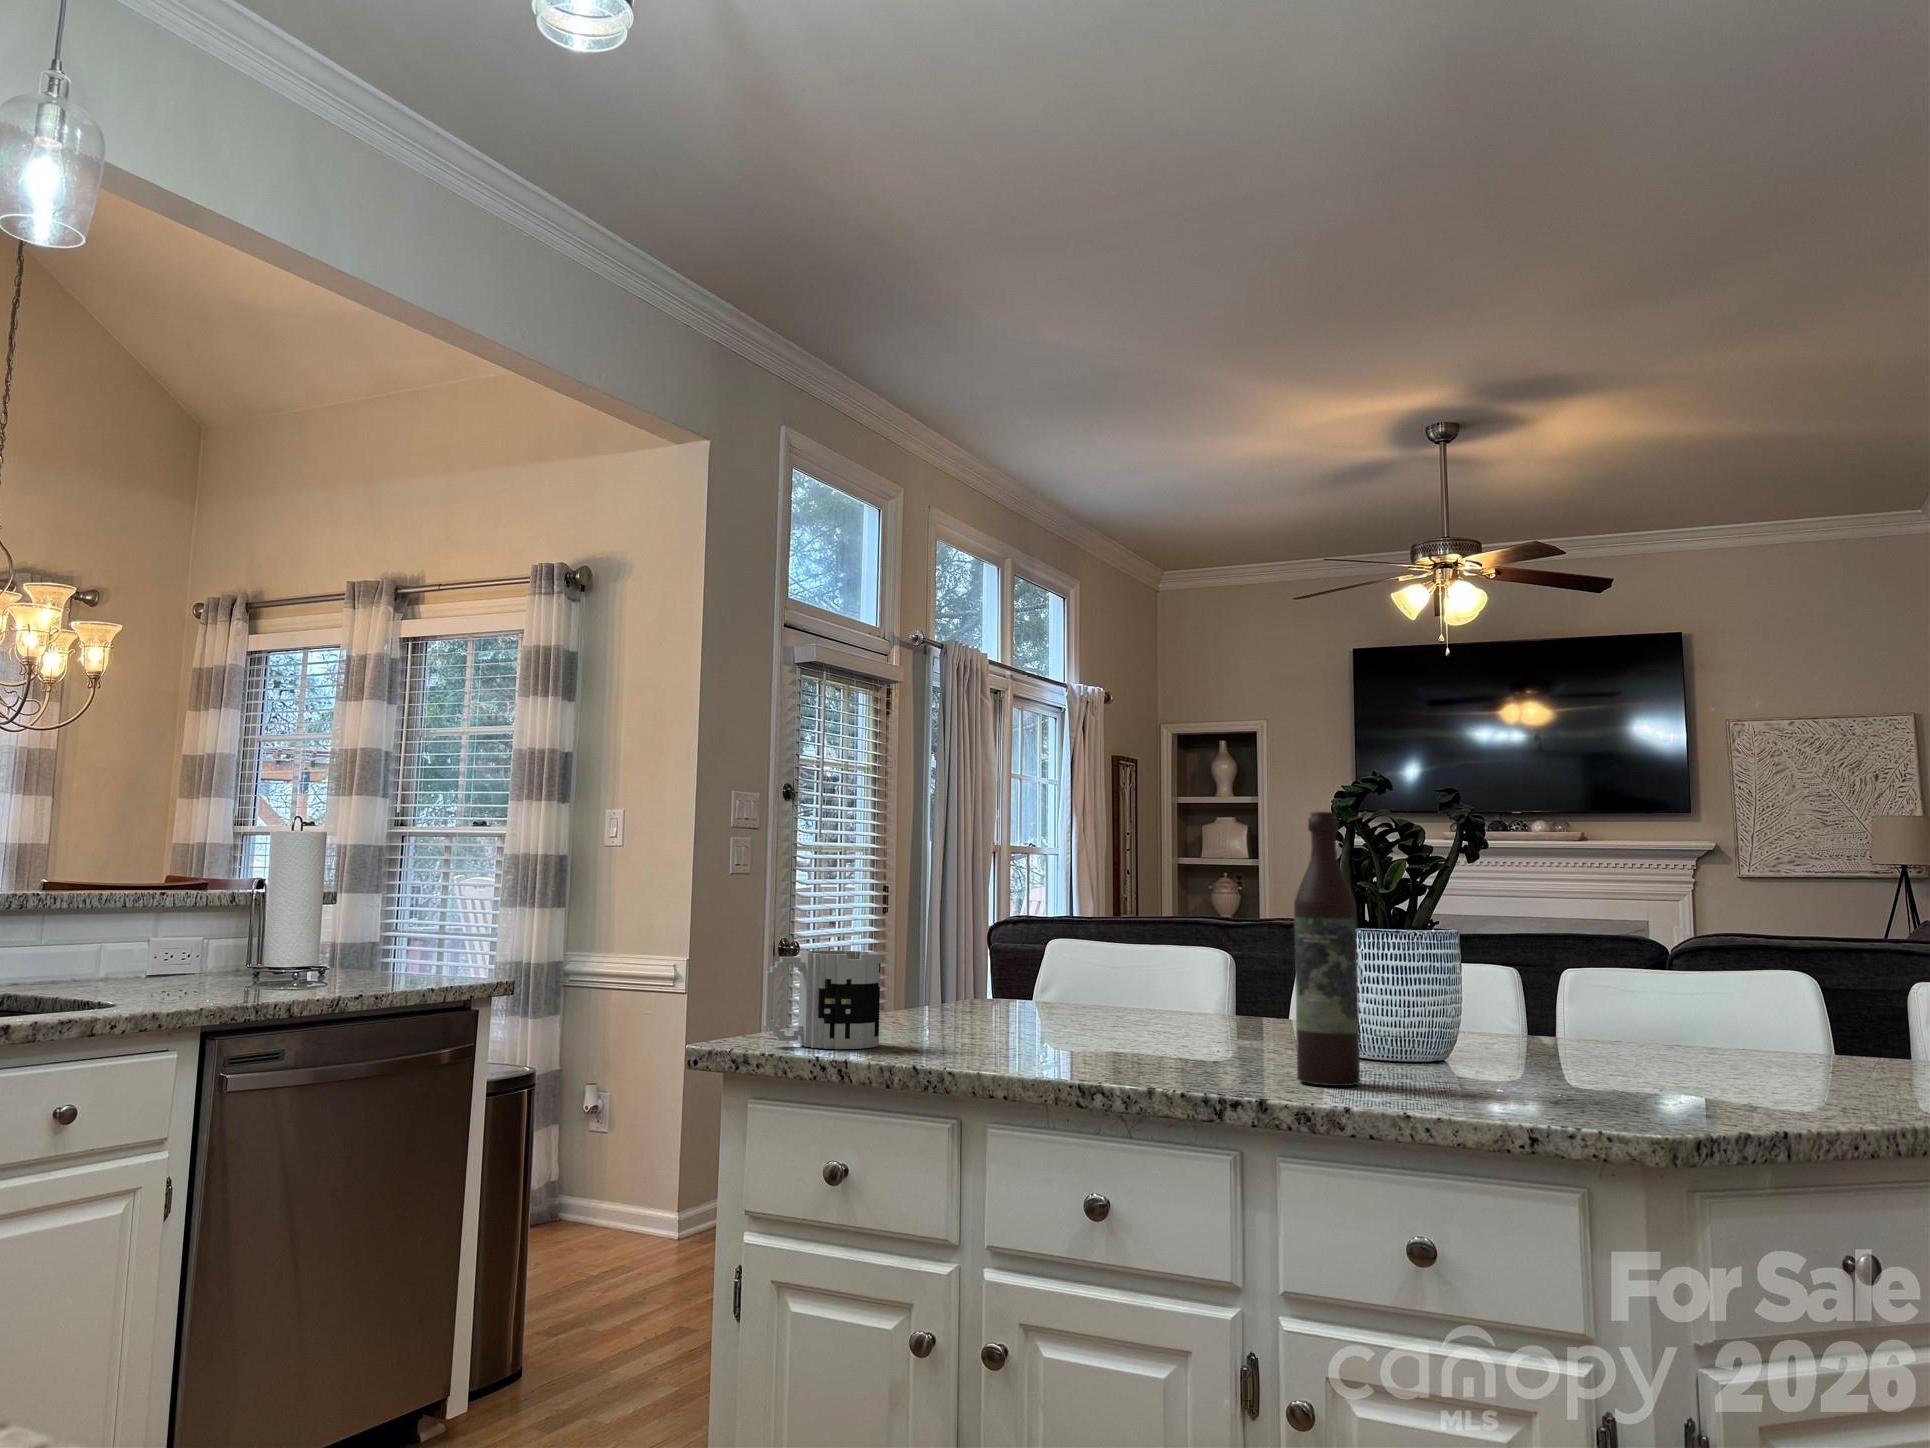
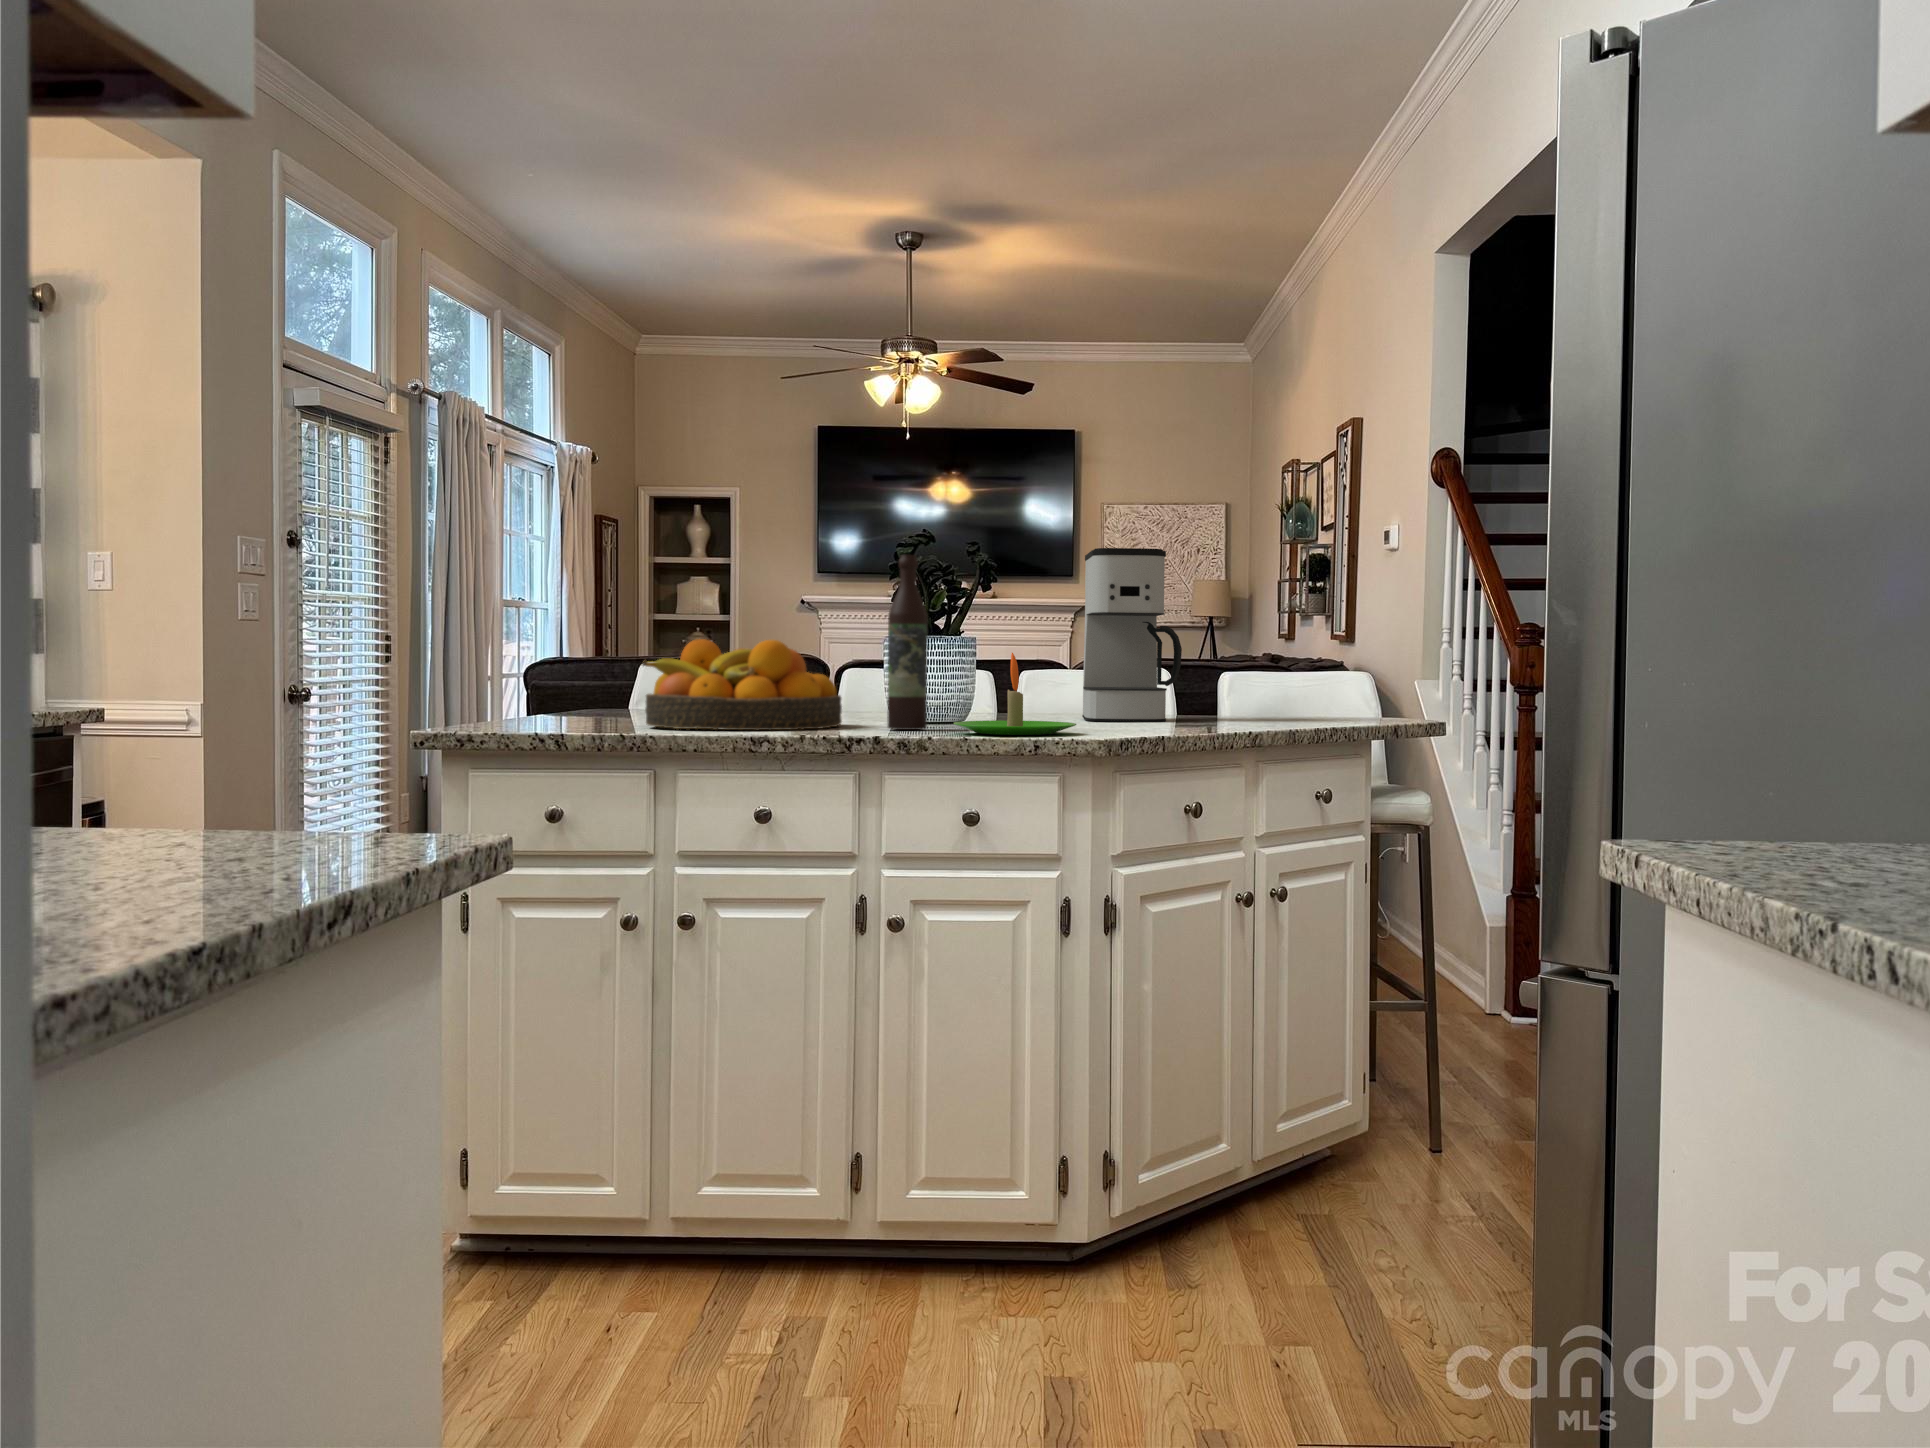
coffee maker: none [1650,791,1837,1079] -> present [1082,548,1182,722]
fruit bowl: none [965,929,1245,1071] -> present [641,639,842,730]
mug: present [764,950,881,1049] -> none [481,659,572,730]
candle: none [1386,974,1613,1123] -> present [954,653,1076,735]

